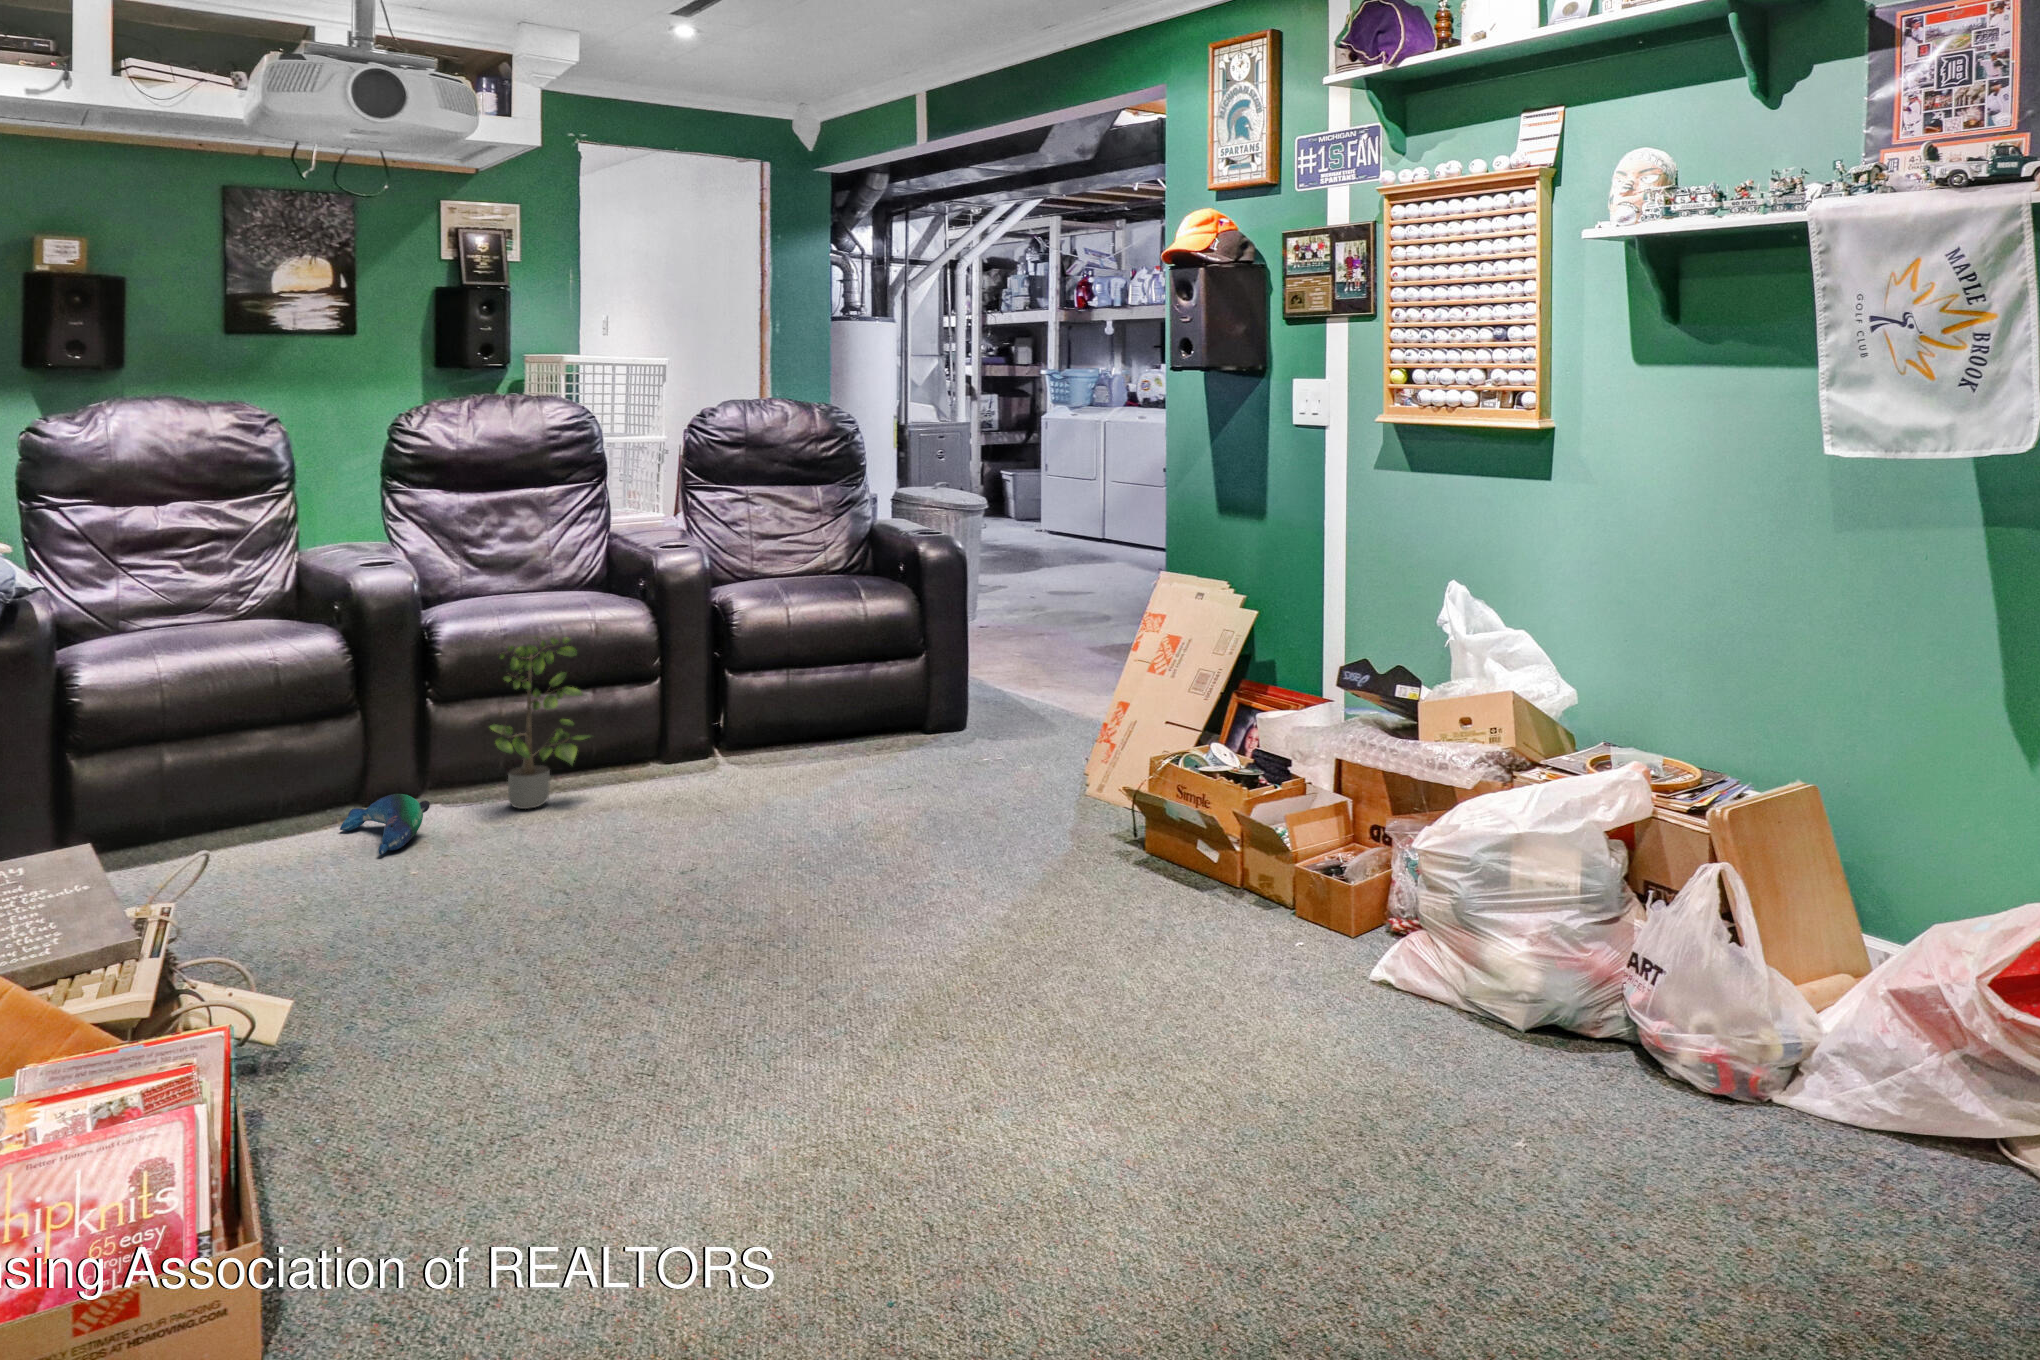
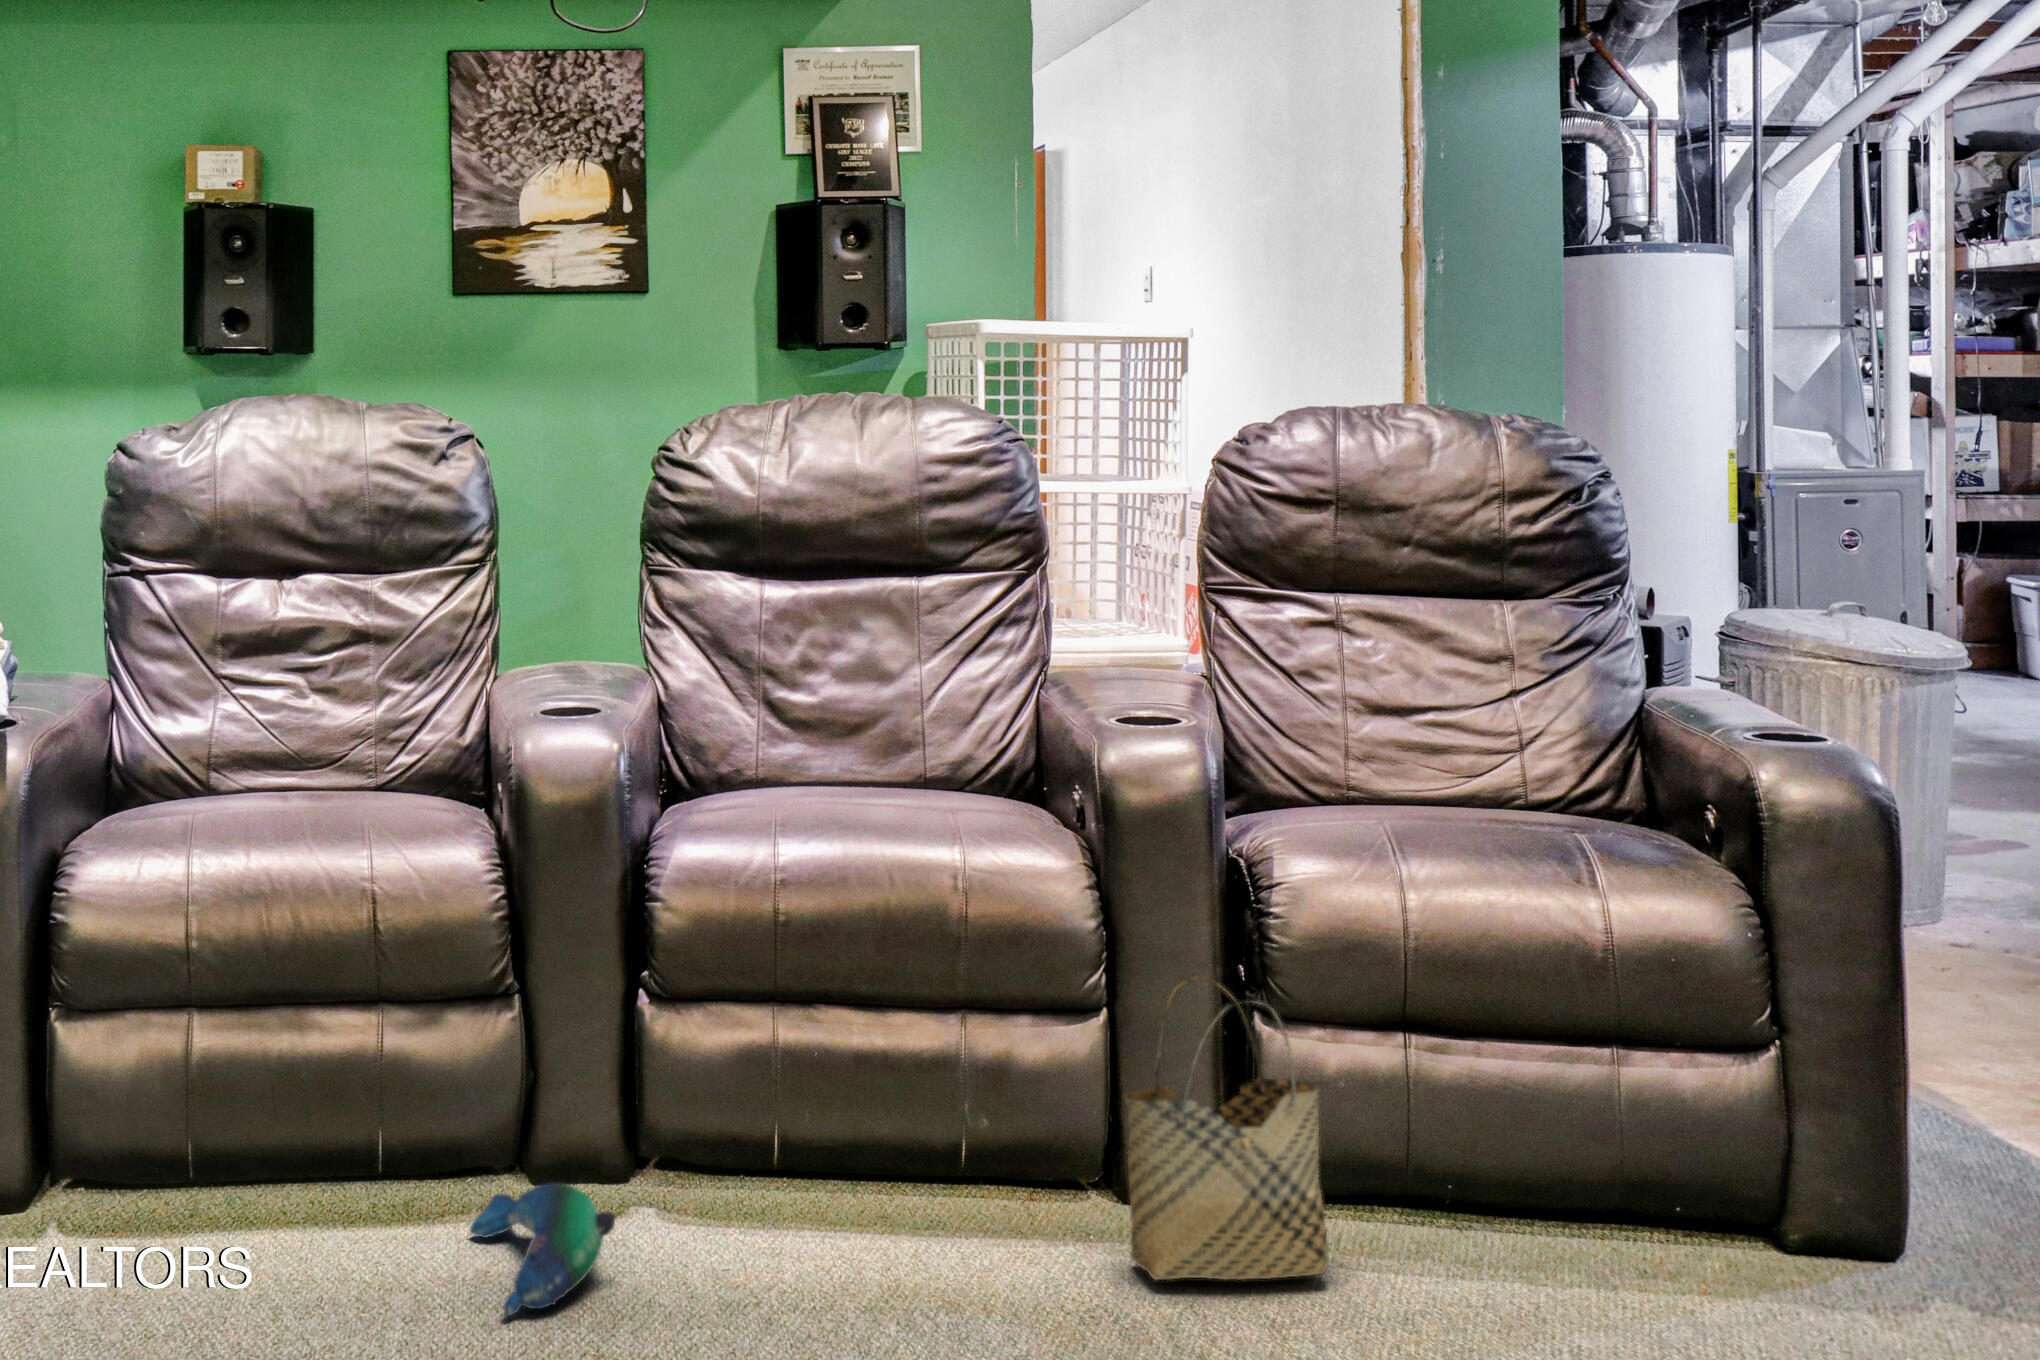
potted plant: present [490,637,590,809] -> none [747,891,962,1261]
woven basket: none [671,654,756,787] -> present [1124,975,1327,1280]

